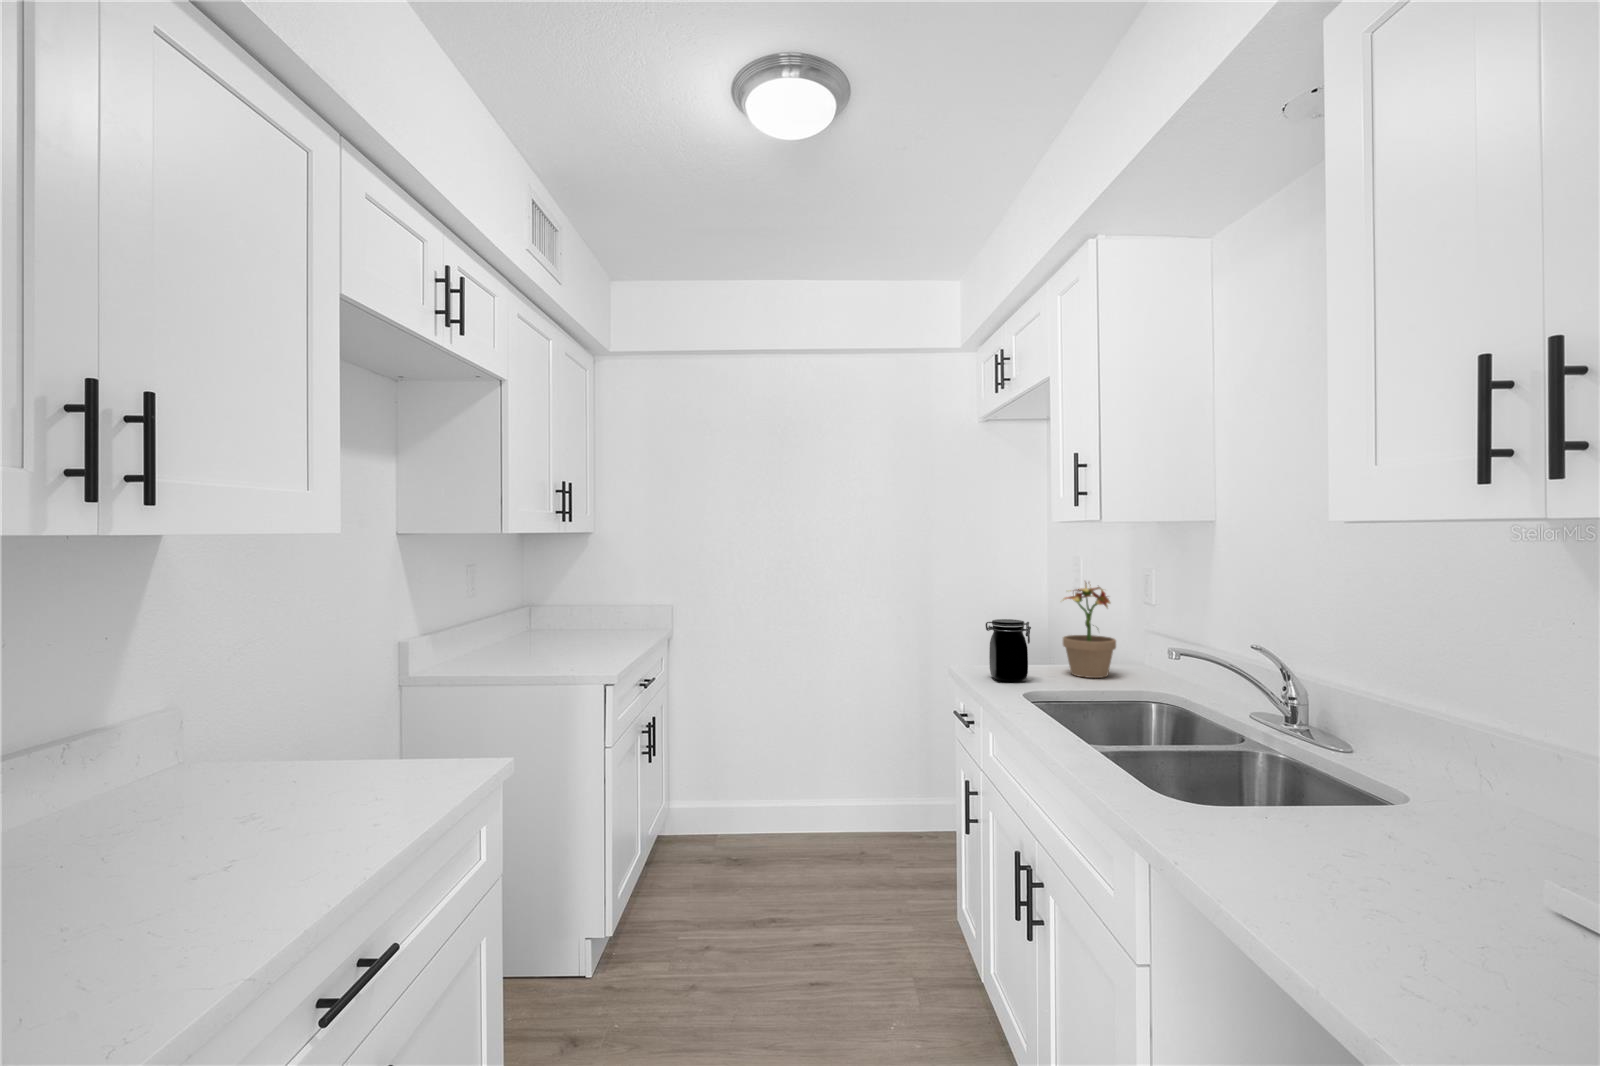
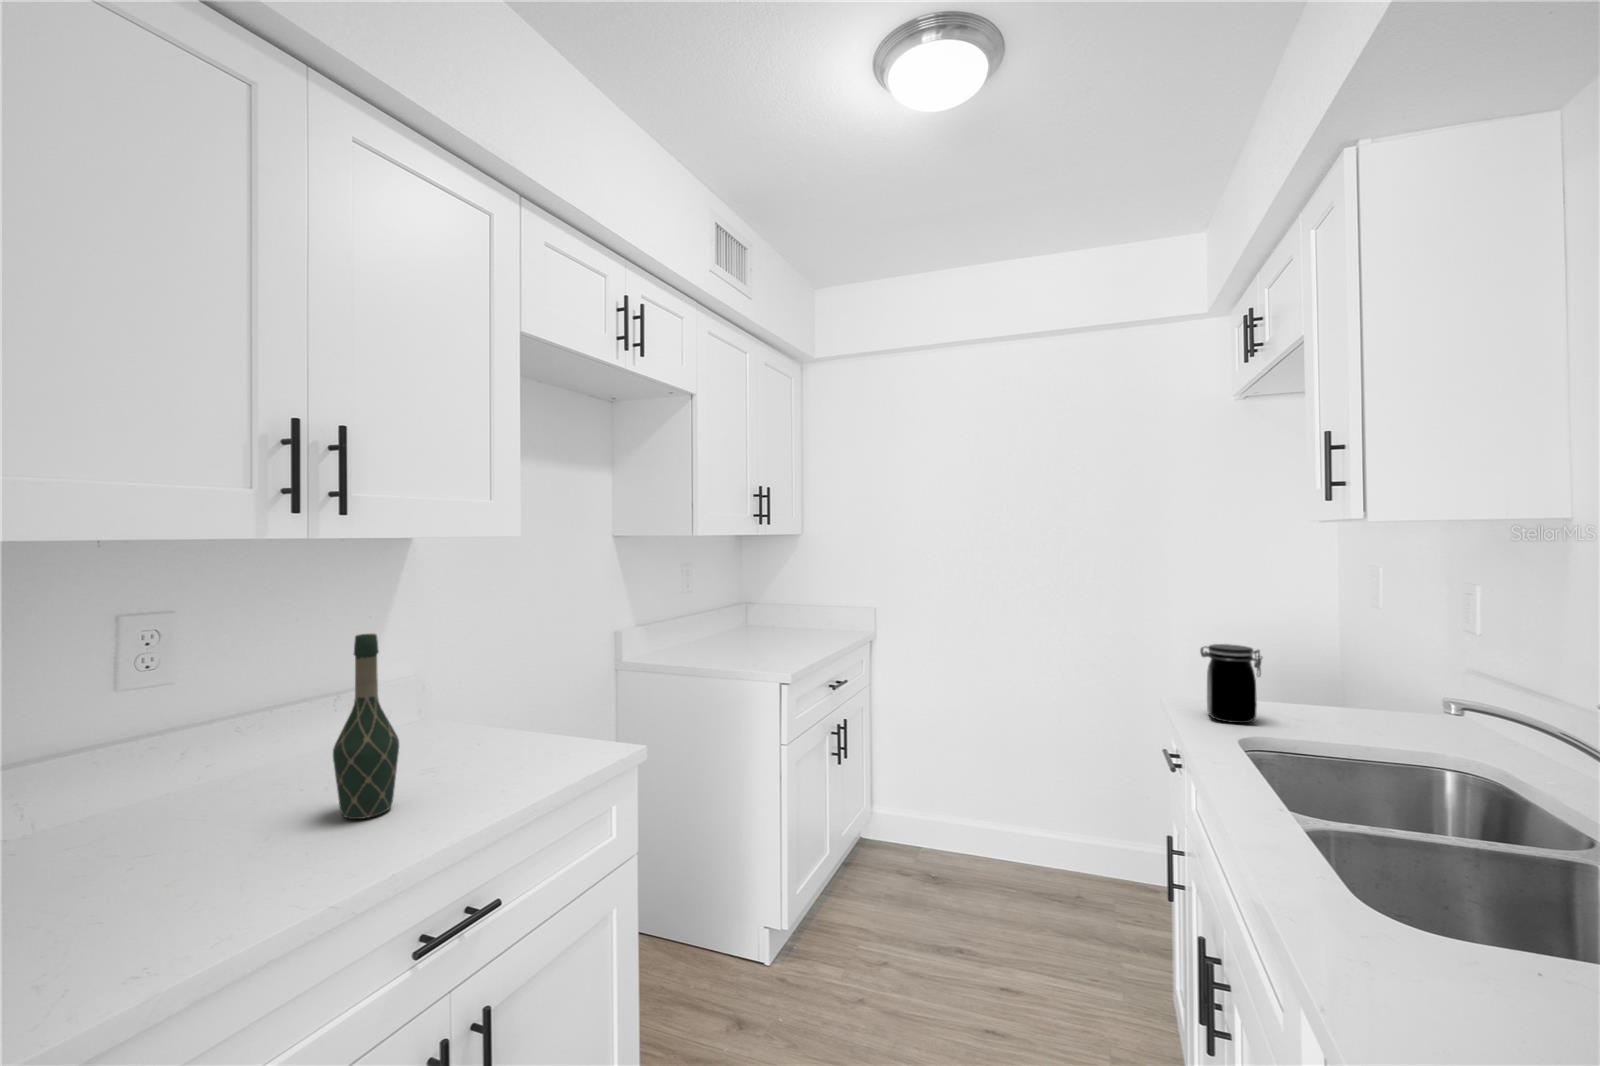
potted plant: present [1063,582,1116,678] -> none [1310,600,1398,729]
wine bottle: none [162,641,252,868] -> present [333,634,399,819]

